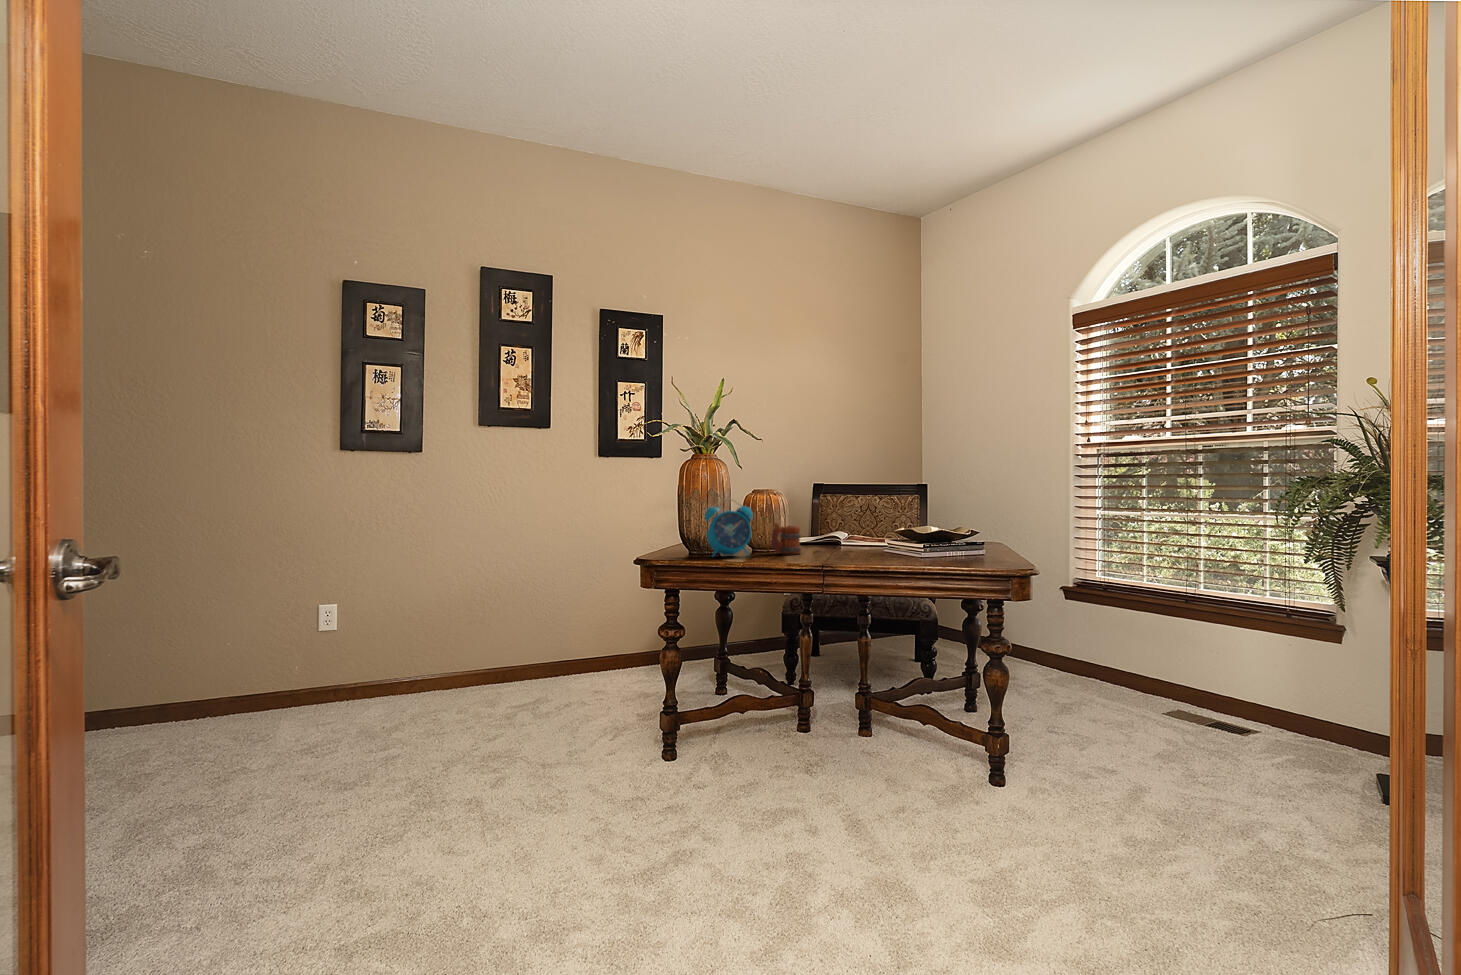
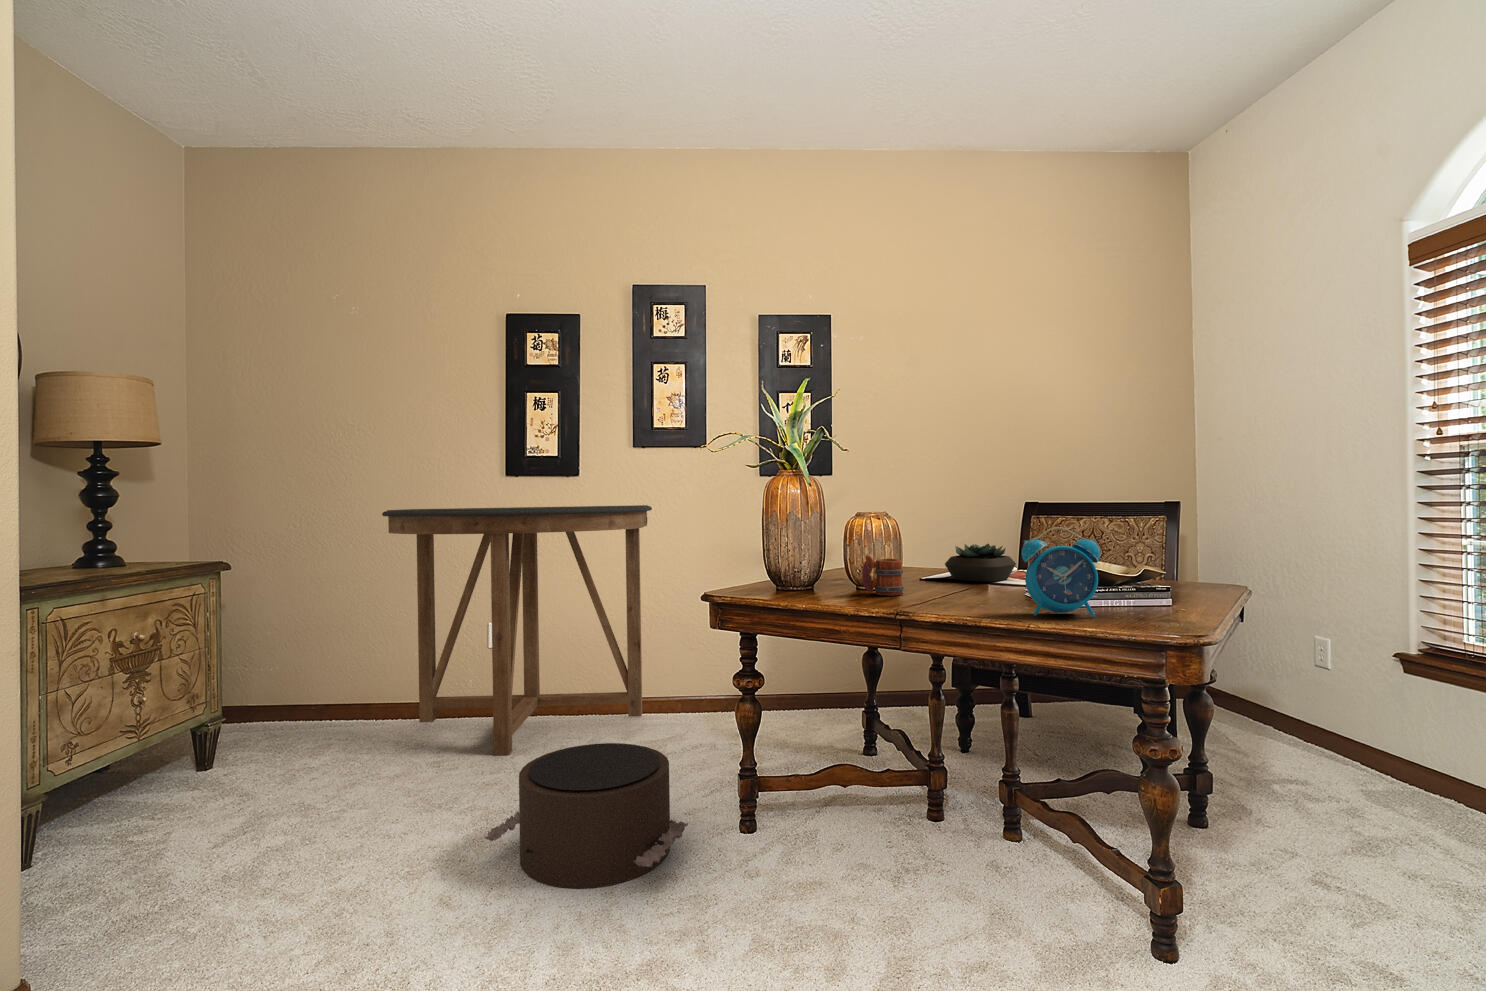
console table: none [209,483,509,736] -> present [382,505,652,755]
alarm clock: present [705,498,753,557] -> present [1022,527,1100,617]
succulent plant: none [807,515,857,544] -> present [945,544,1016,582]
pouf: none [451,698,634,824] -> present [485,743,688,888]

